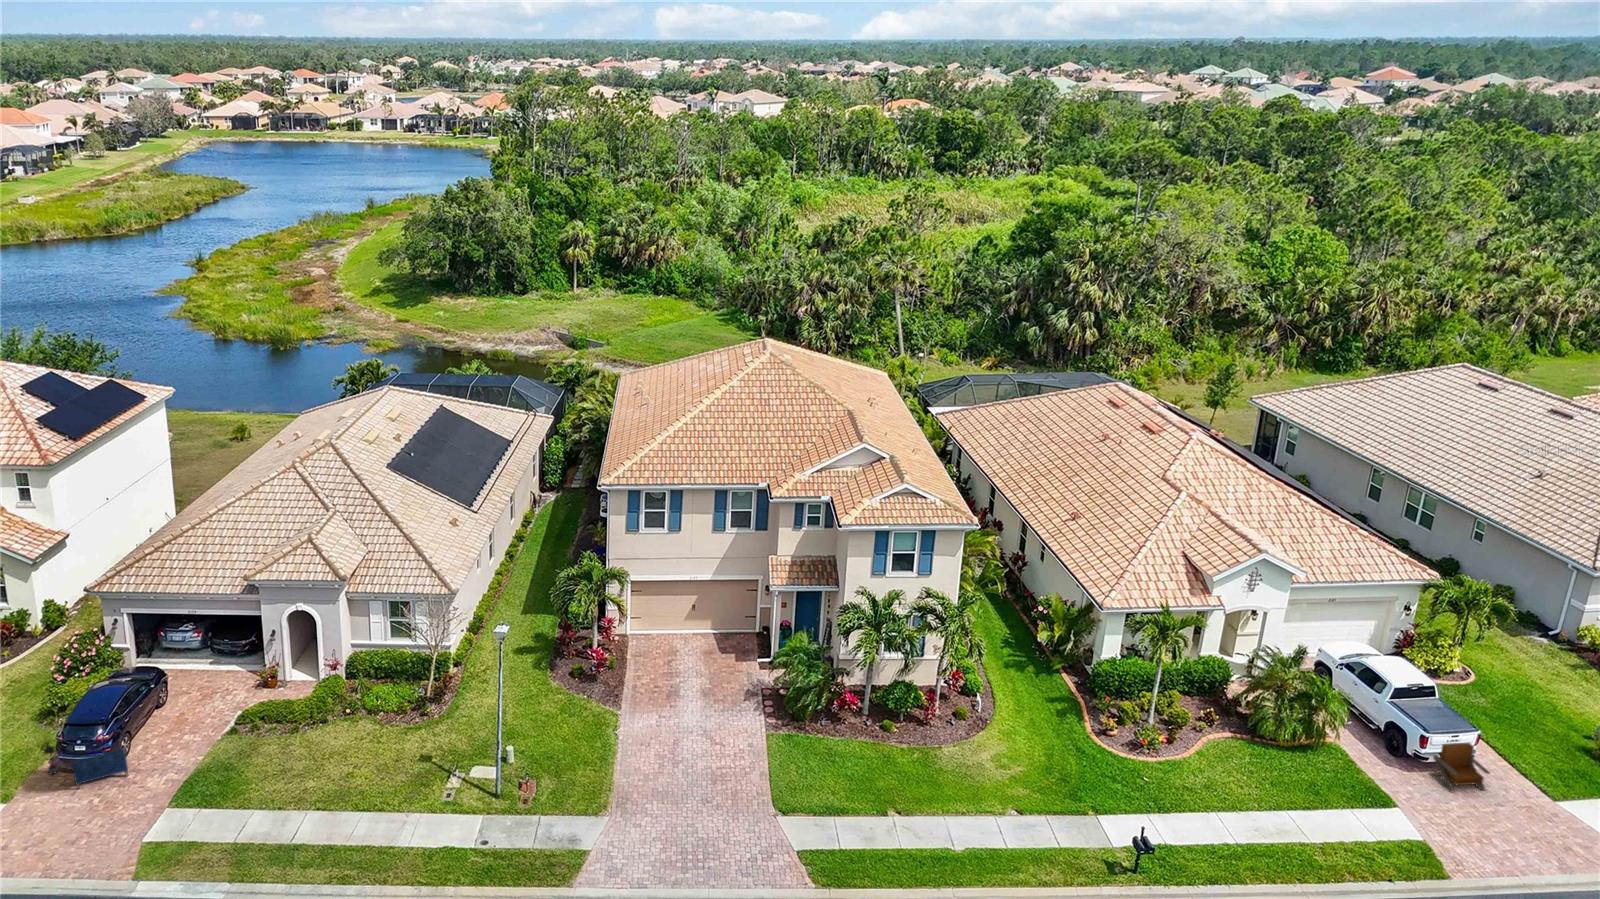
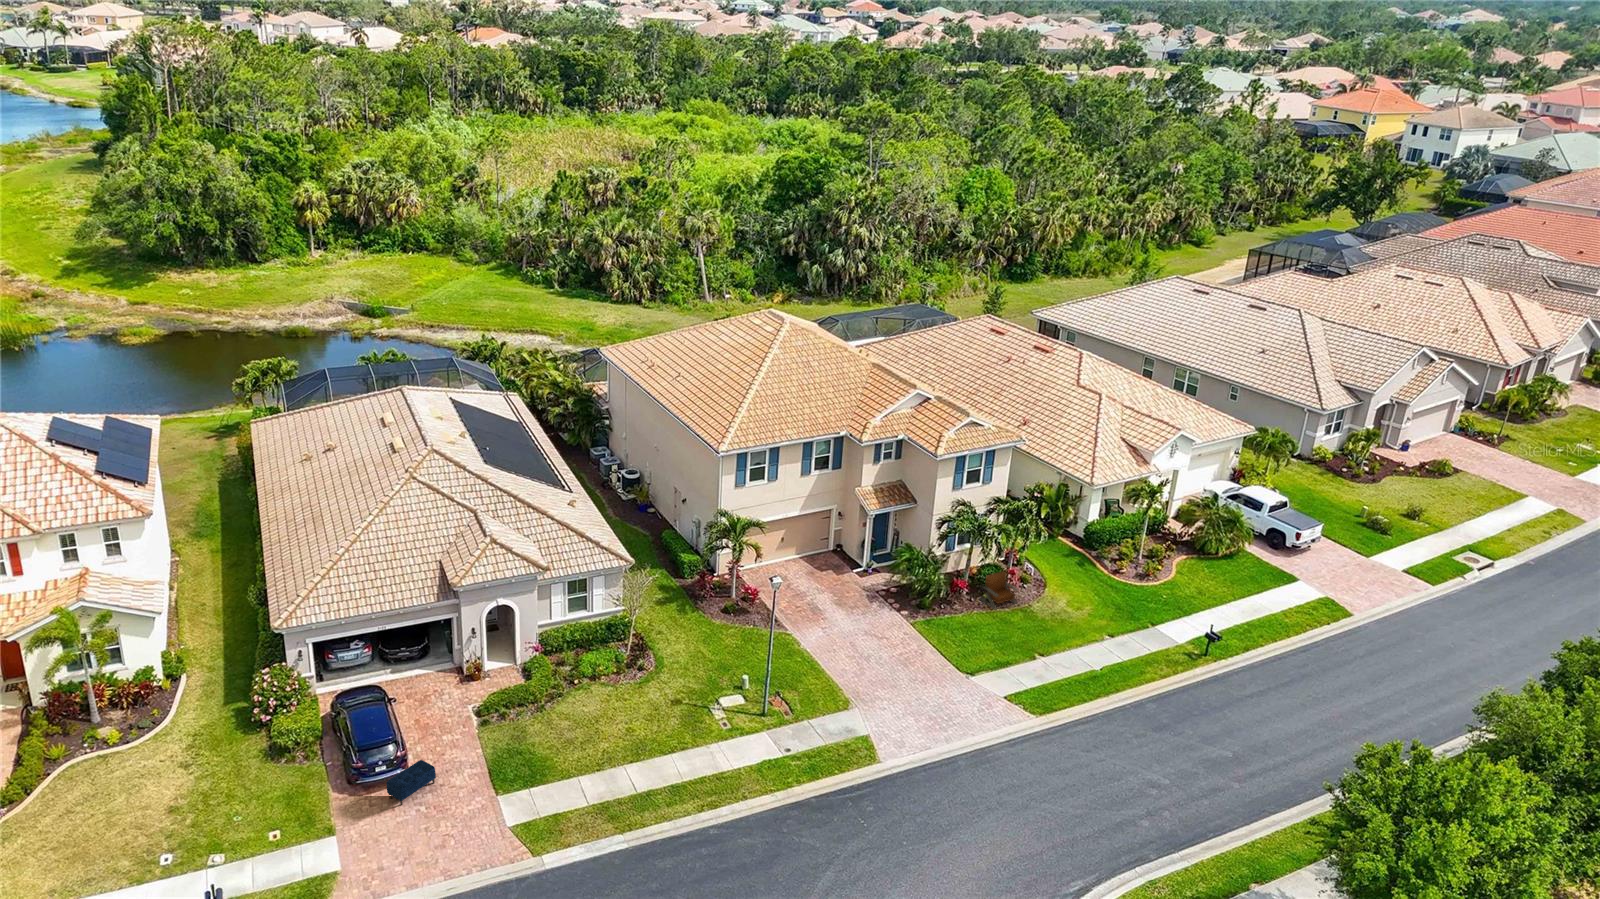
potted plant: present [40,742,57,774] -> none [345,769,365,801]
lounge chair: present [1430,743,1490,792] -> present [980,571,1018,609]

